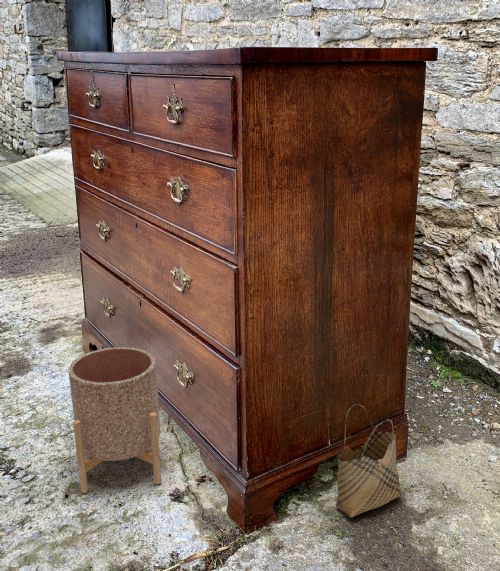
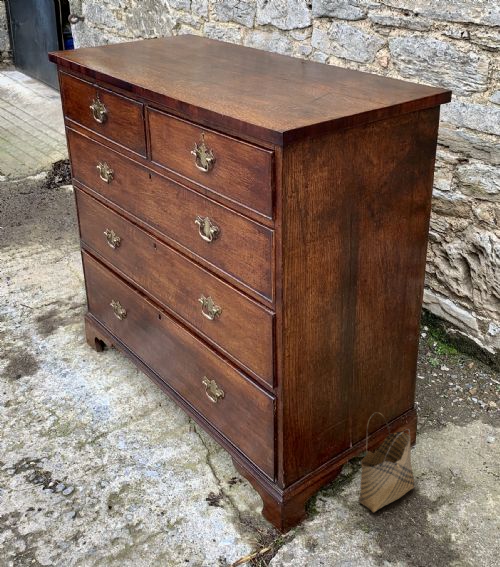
planter: present [68,347,161,493] -> none [104,364,196,503]

